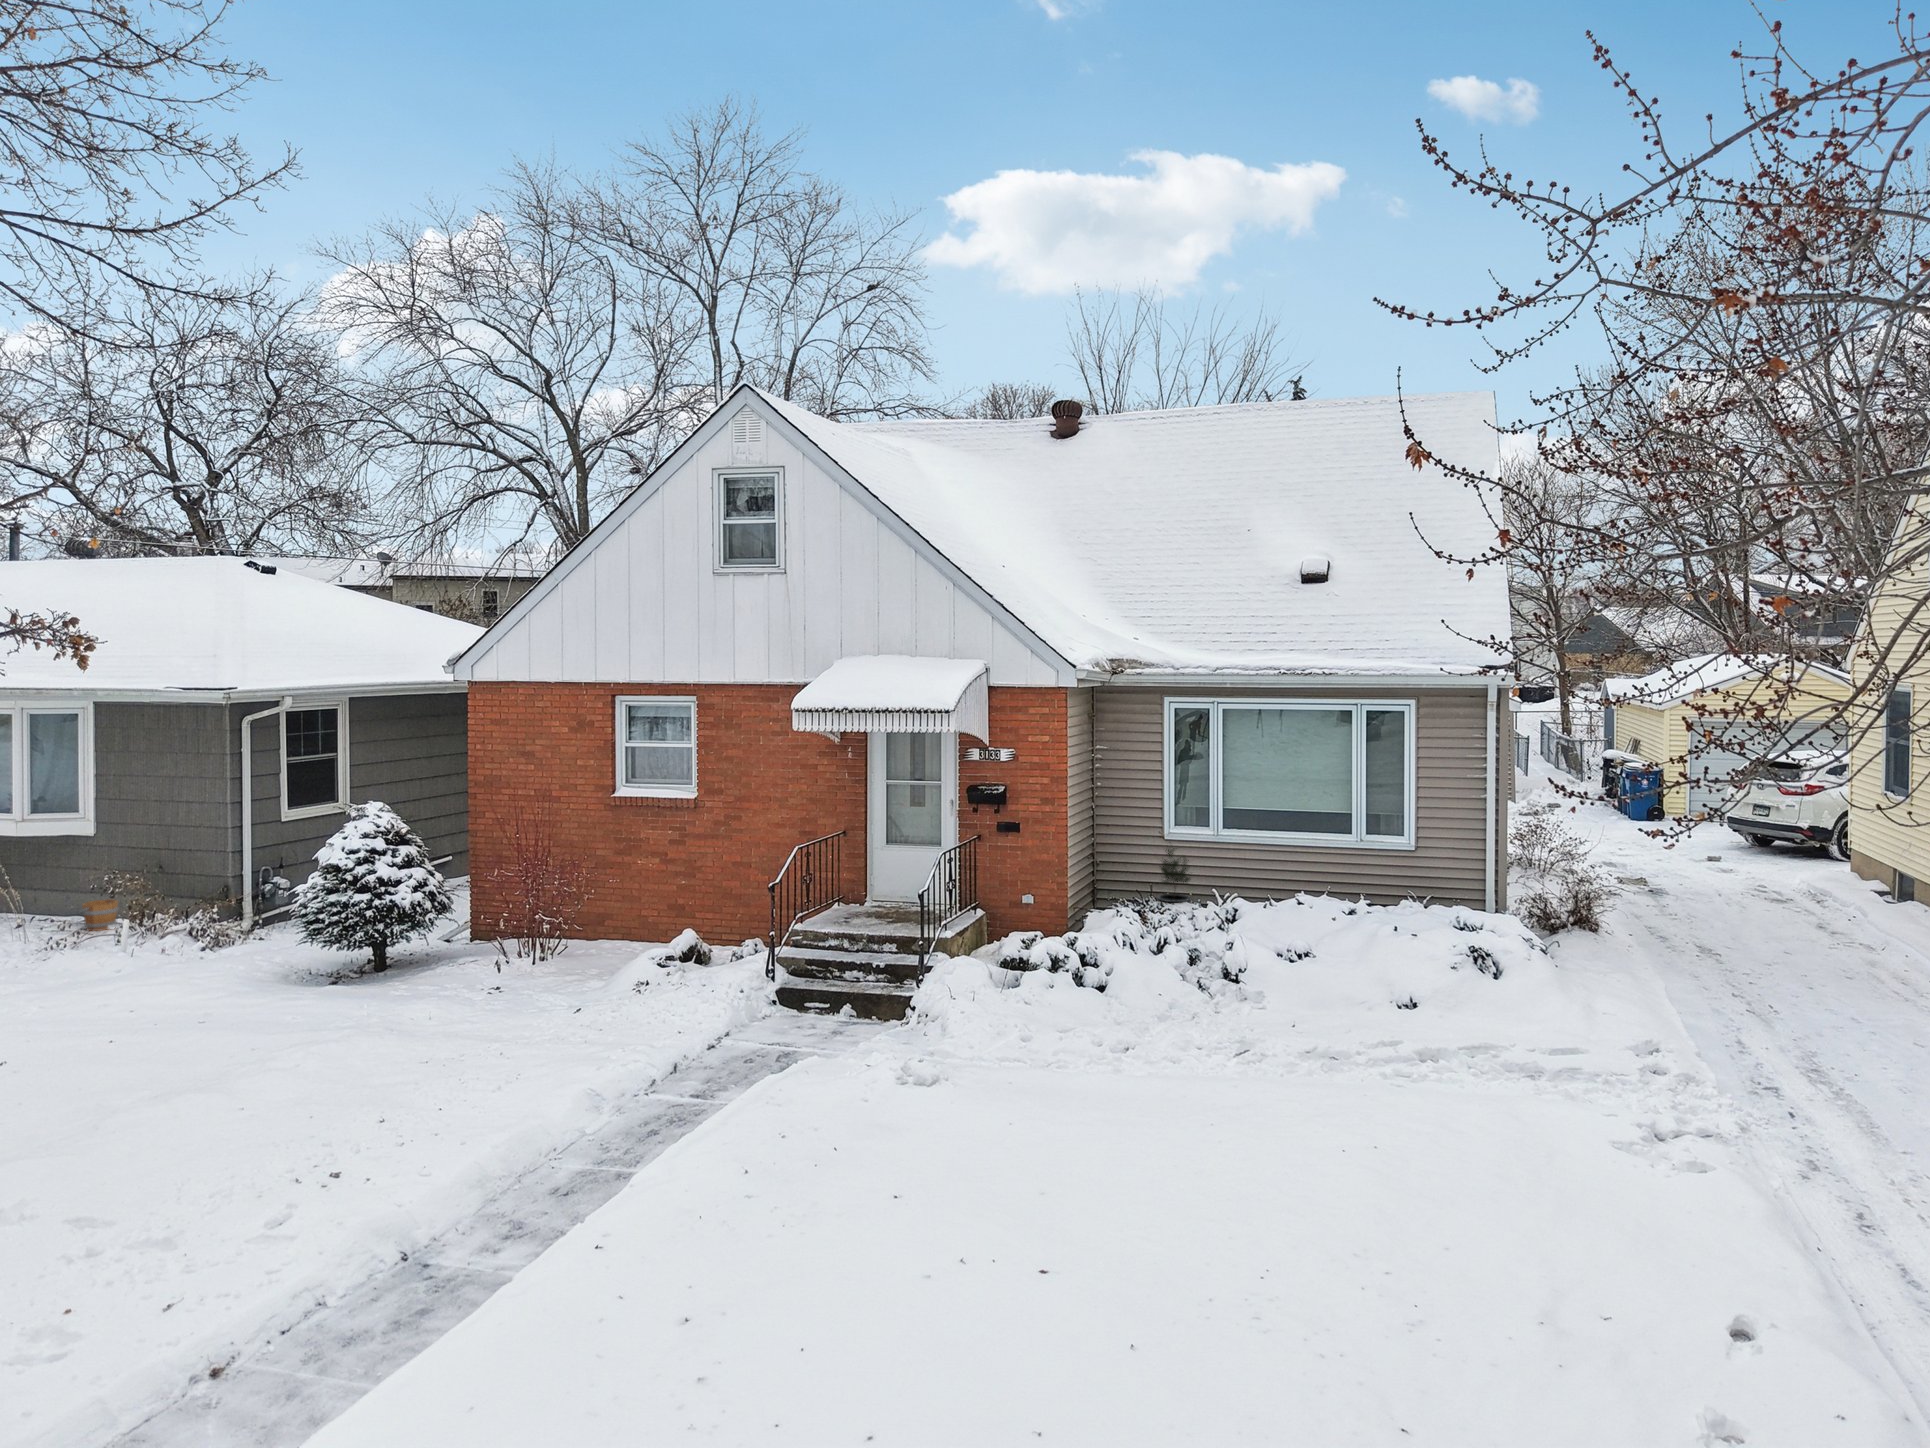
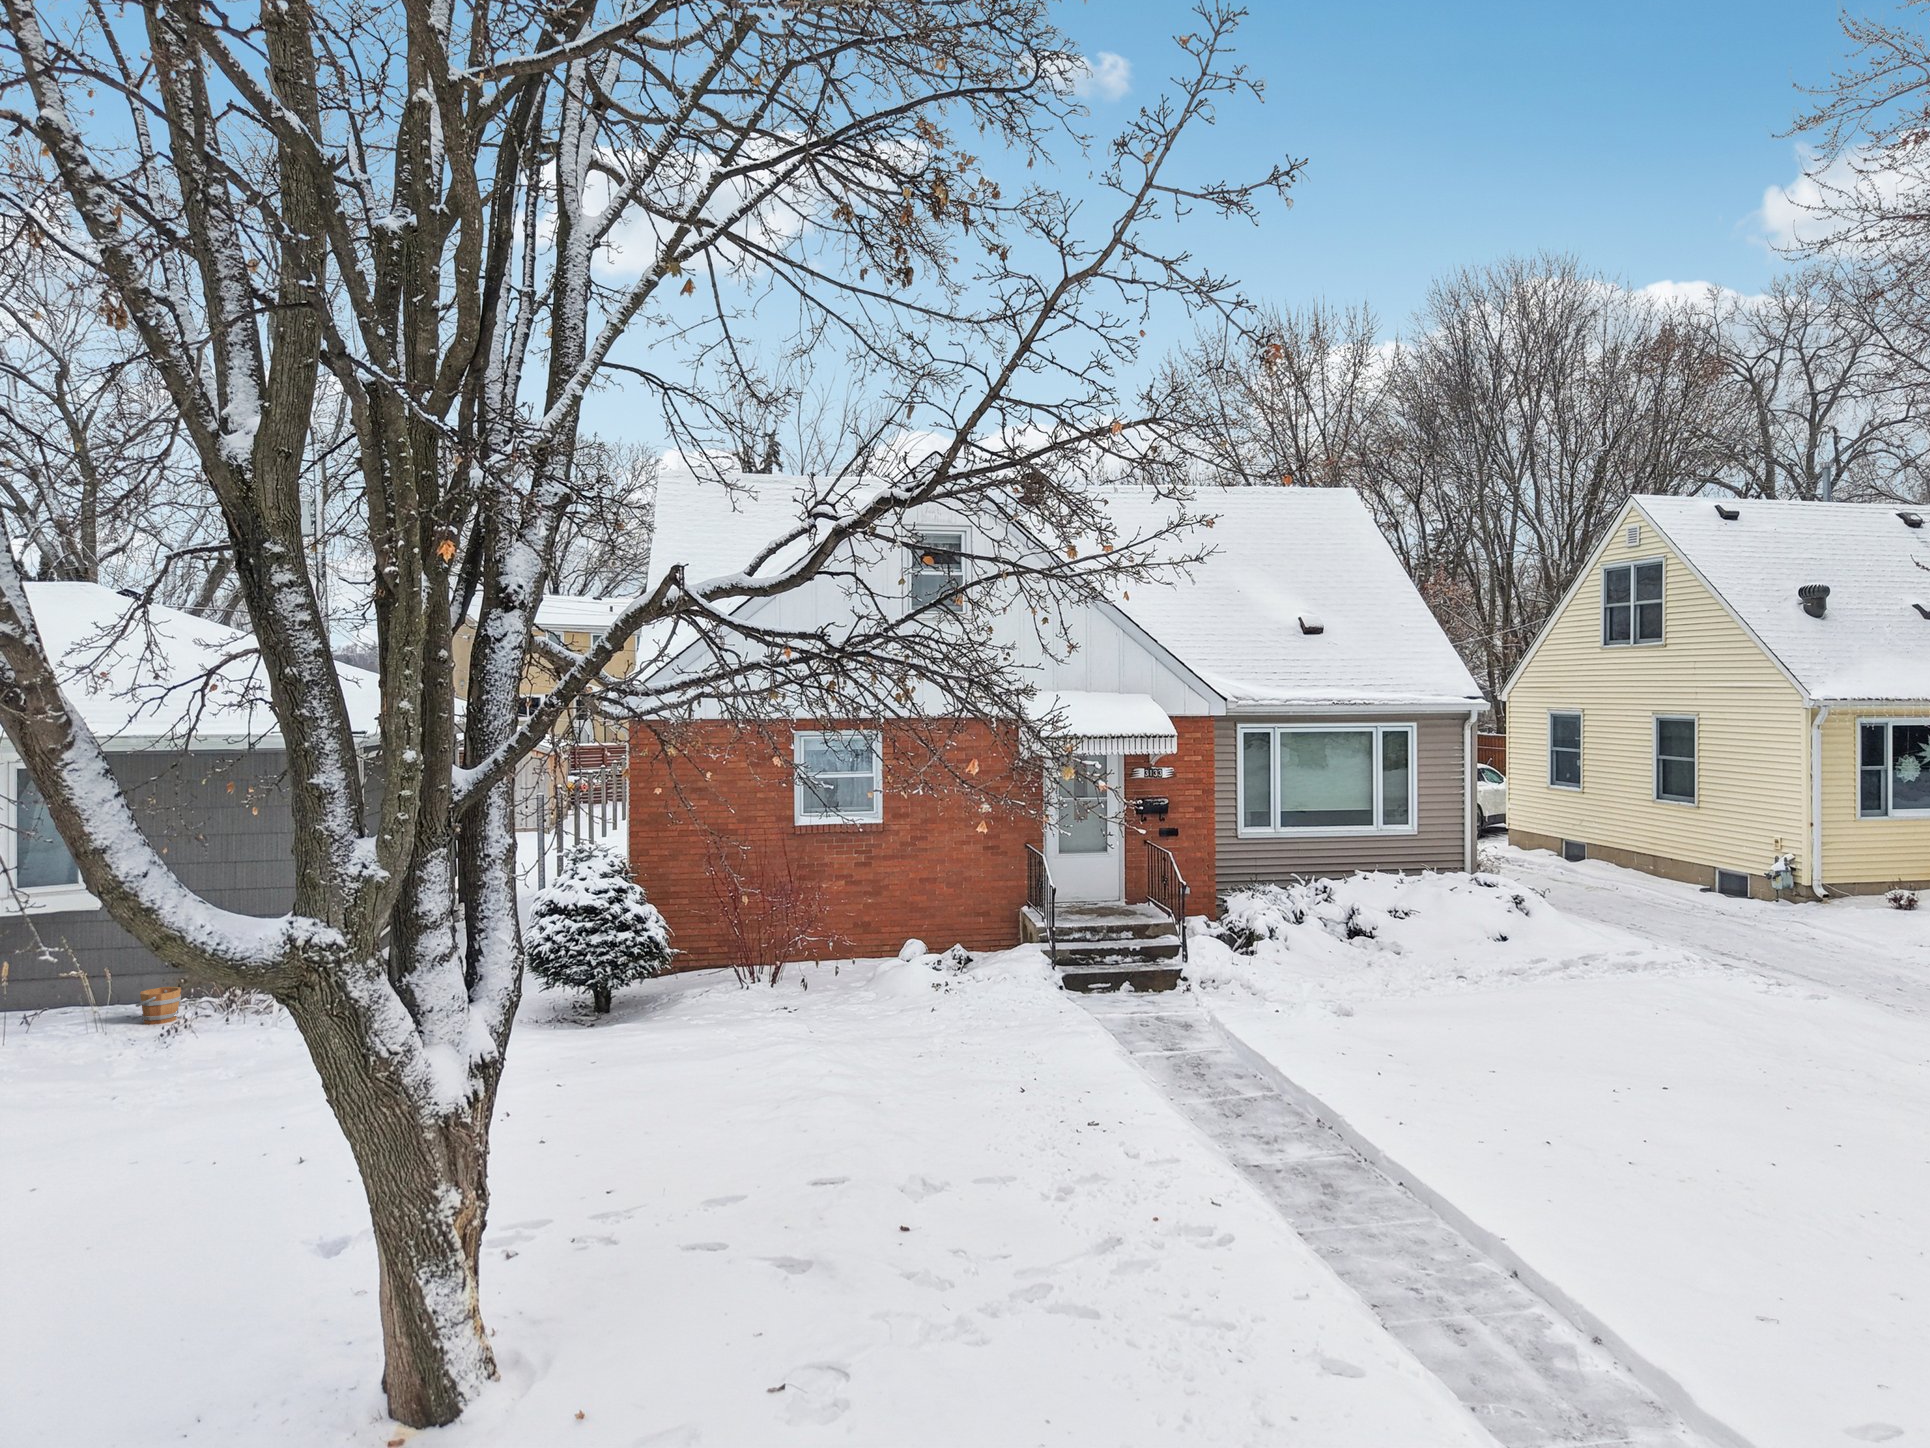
potted tree: present [1158,848,1191,902] -> none [1244,839,1272,886]

